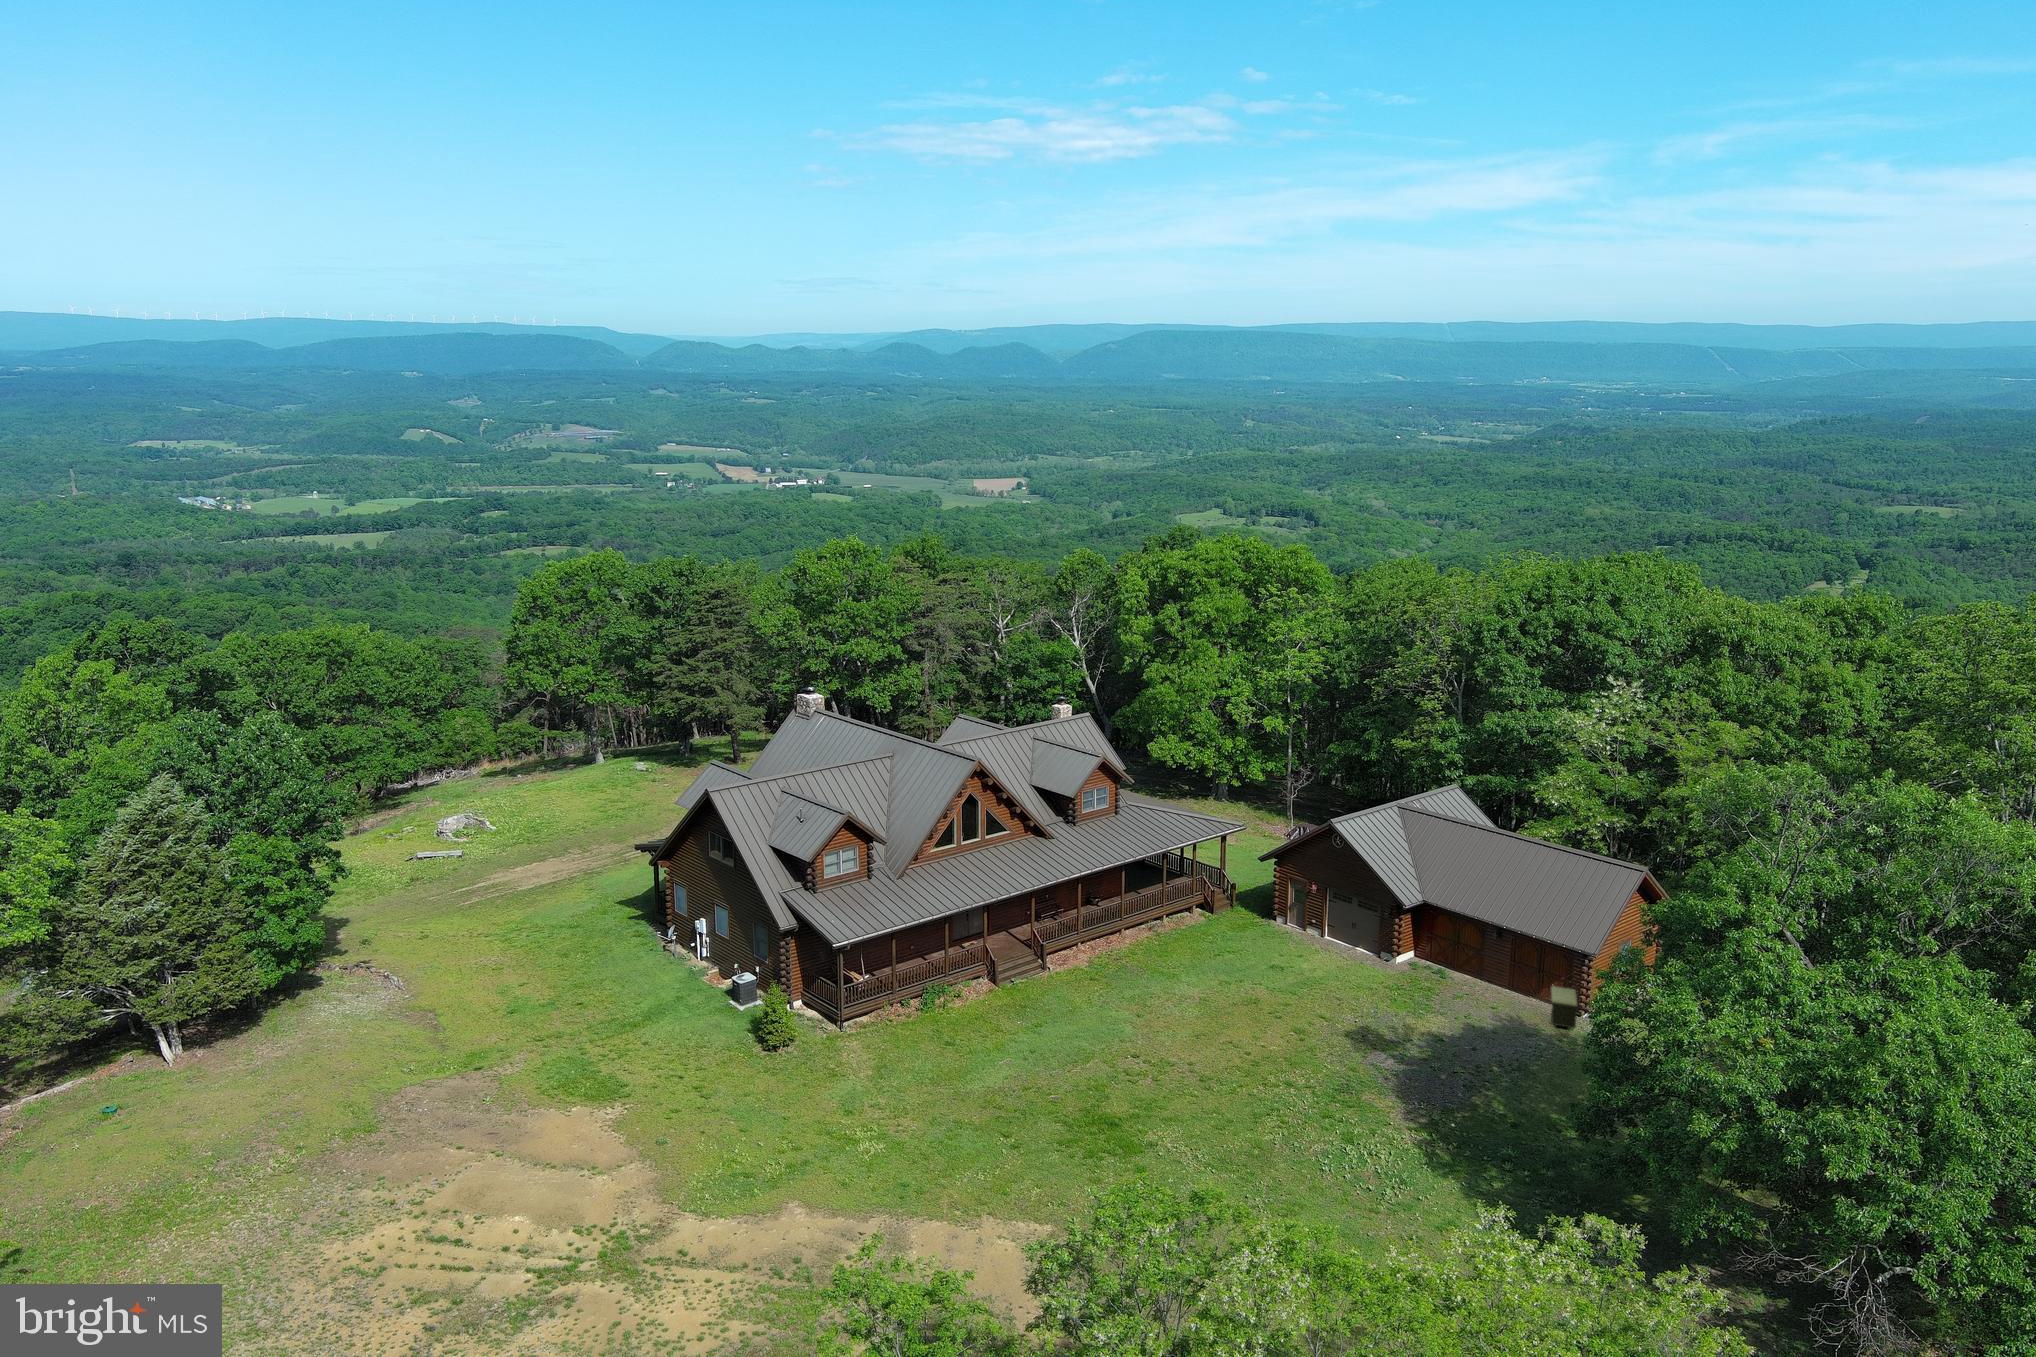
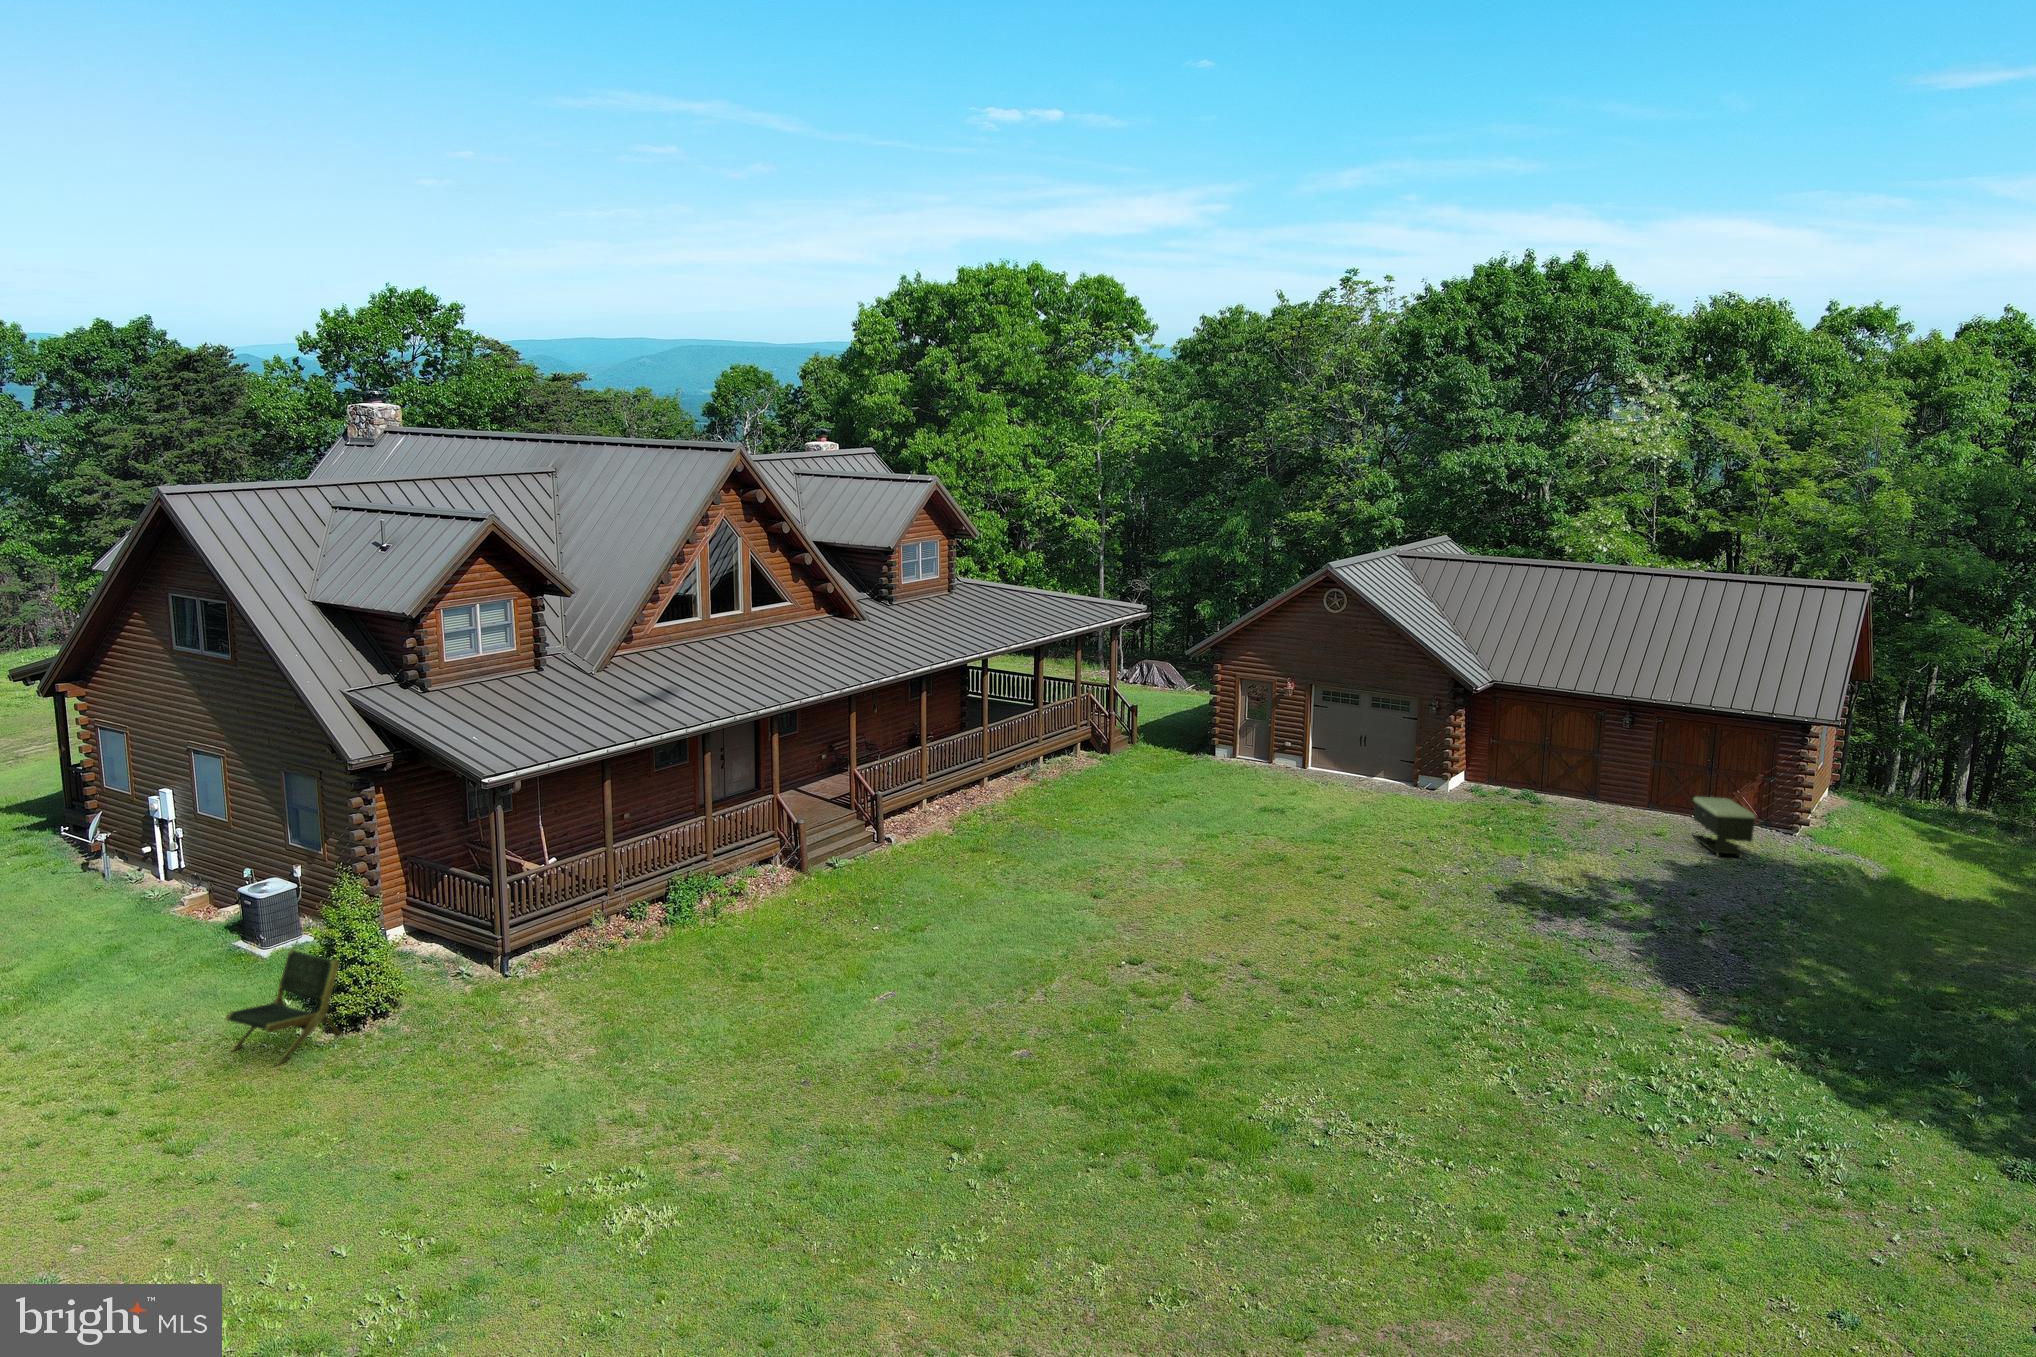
lounge chair: none [727,1013,771,1065] -> present [226,949,342,1066]

